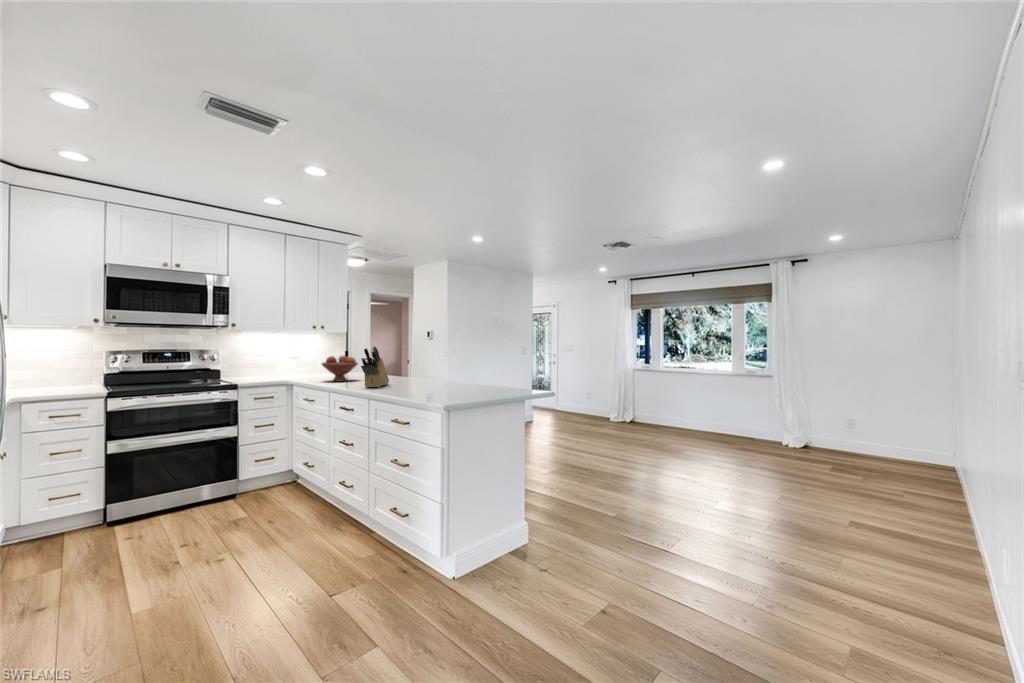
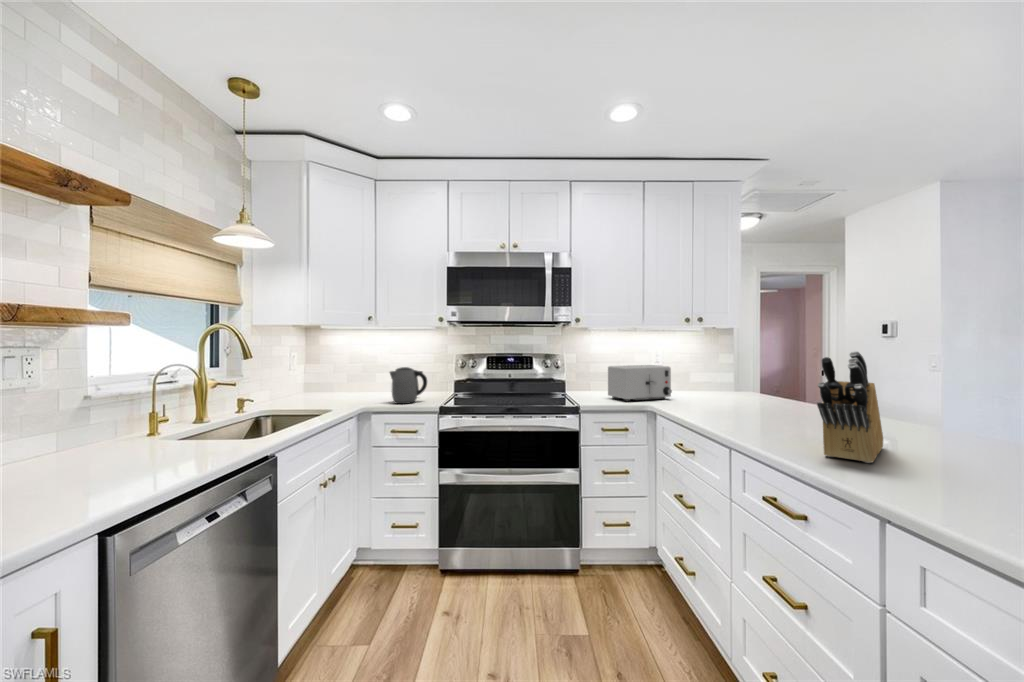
fruit bowl: present [322,356,358,381] -> none [702,367,778,418]
toaster: none [258,357,304,380] -> present [608,365,672,402]
kettle: none [36,362,83,395] -> present [390,367,427,404]

